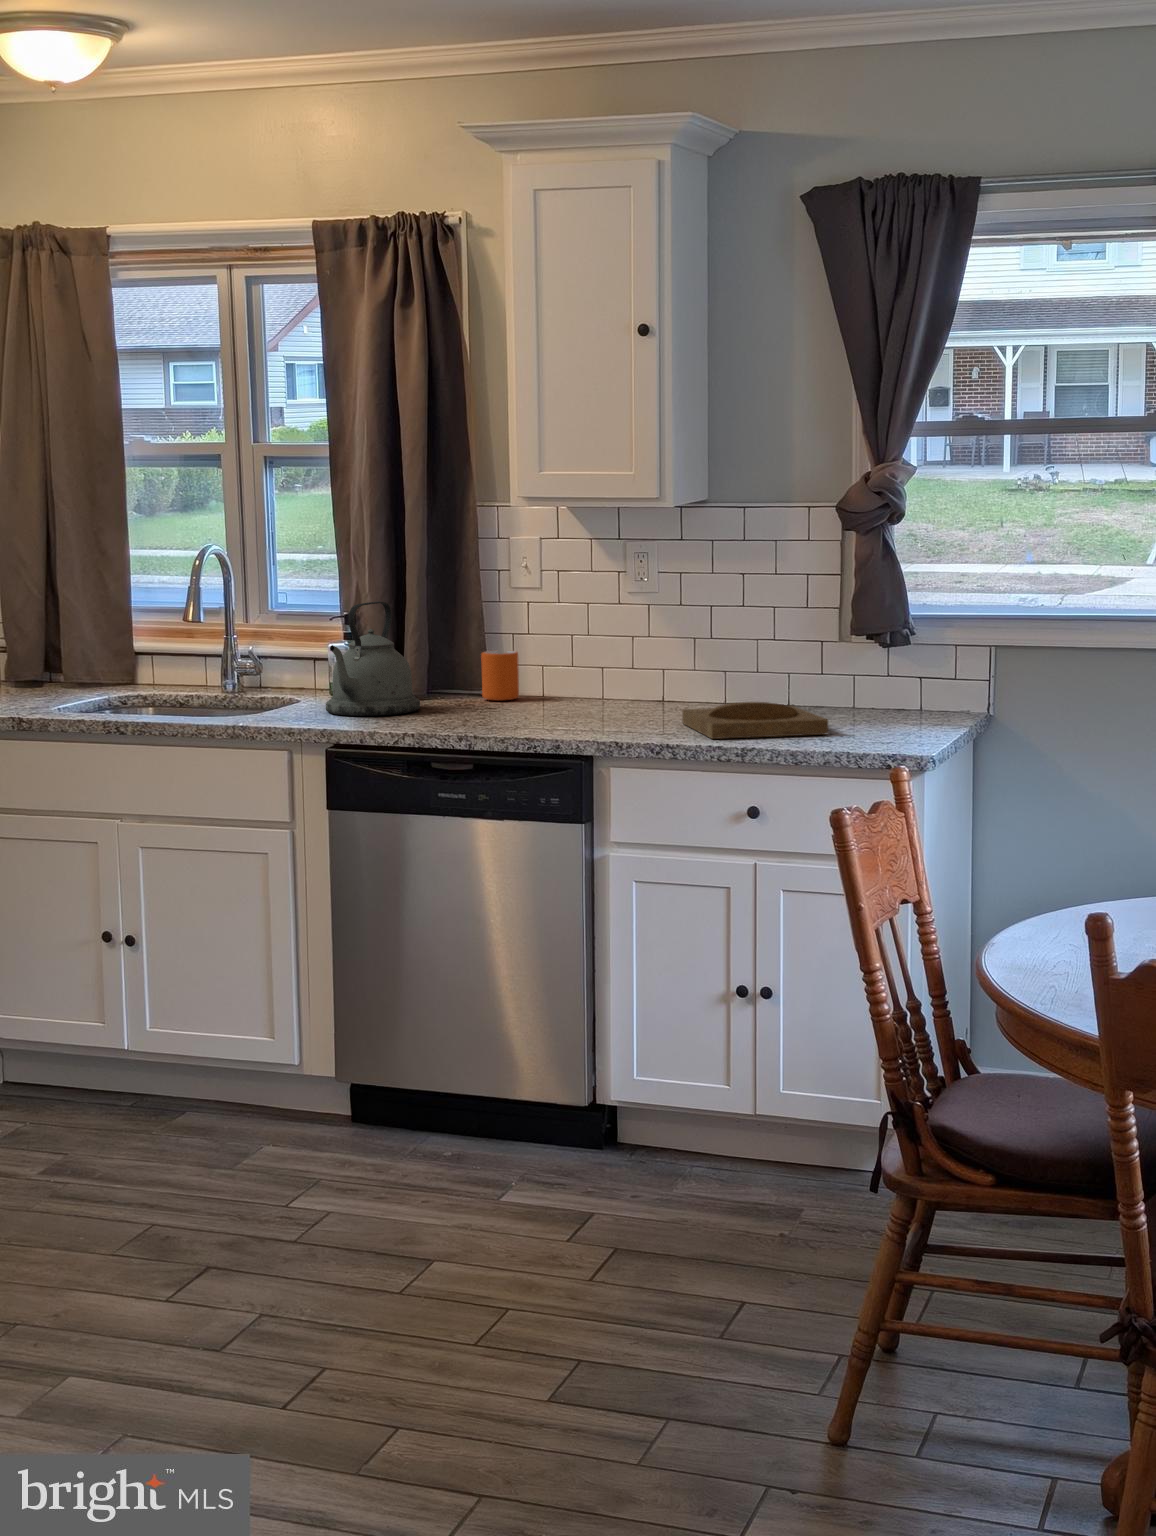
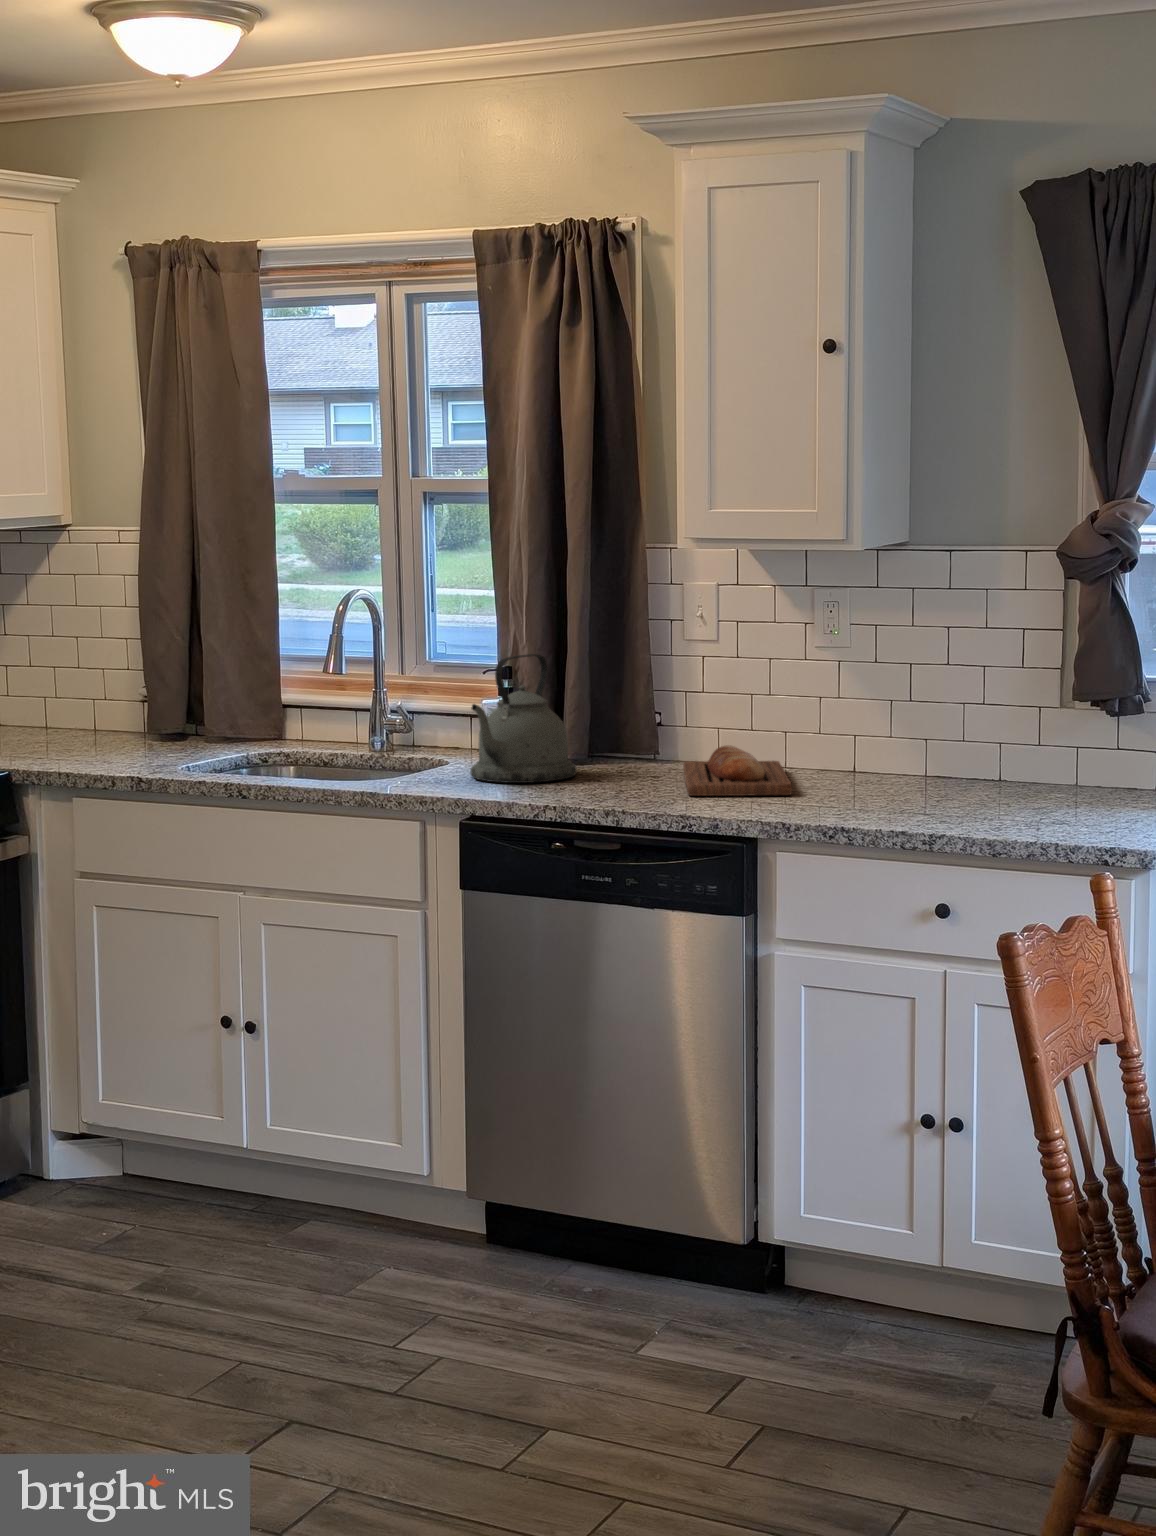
mug: present [481,650,519,700] -> none [650,710,692,766]
bread loaf: none [514,680,616,723] -> present [683,746,792,796]
tray: present [682,702,828,739] -> none [868,779,1038,823]

